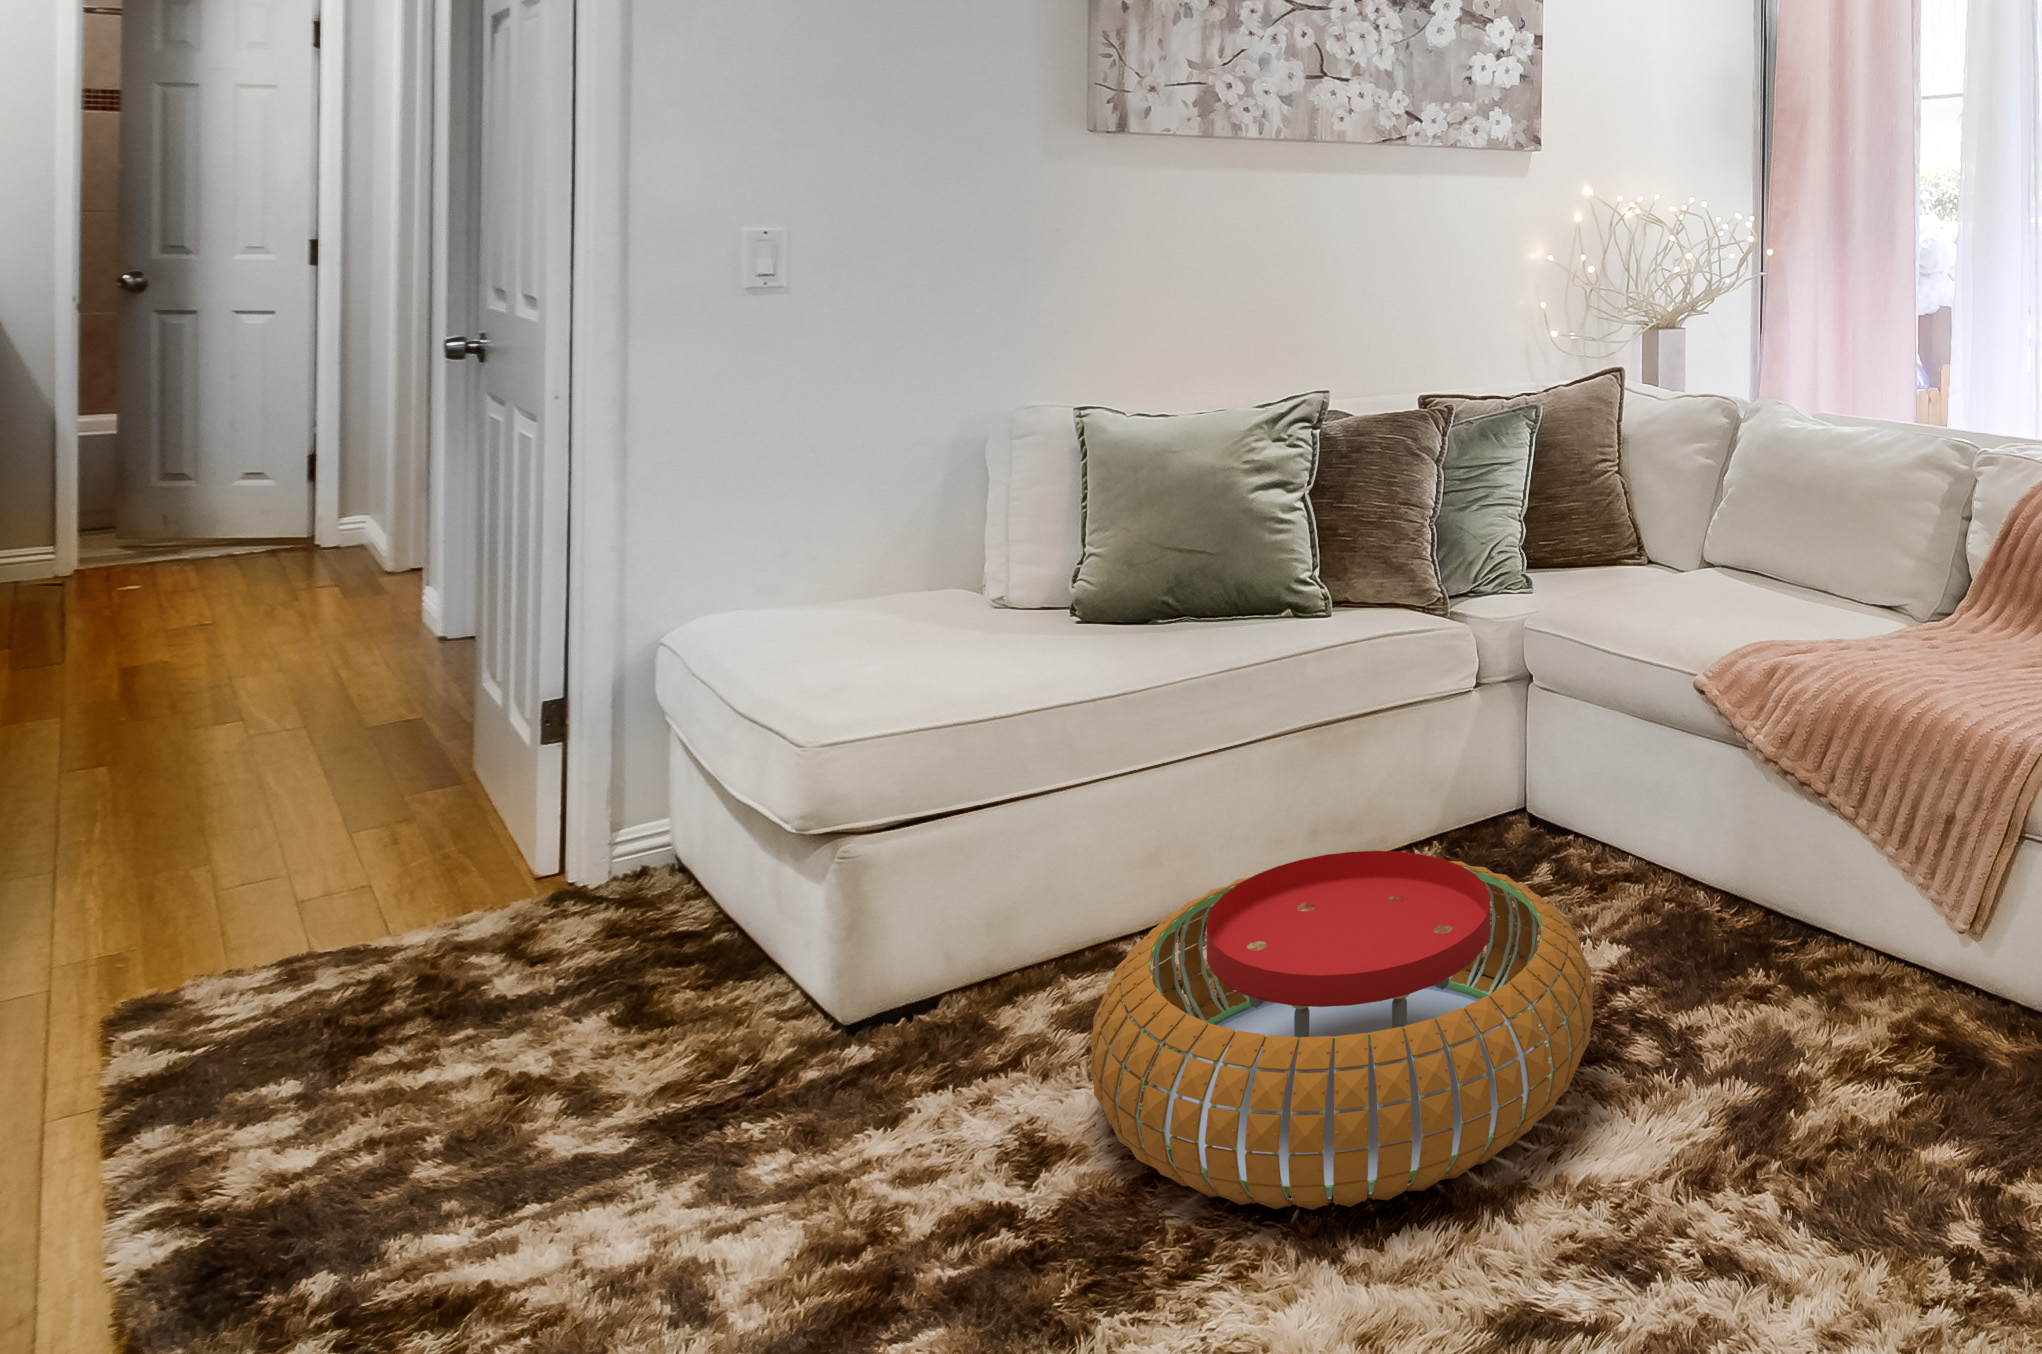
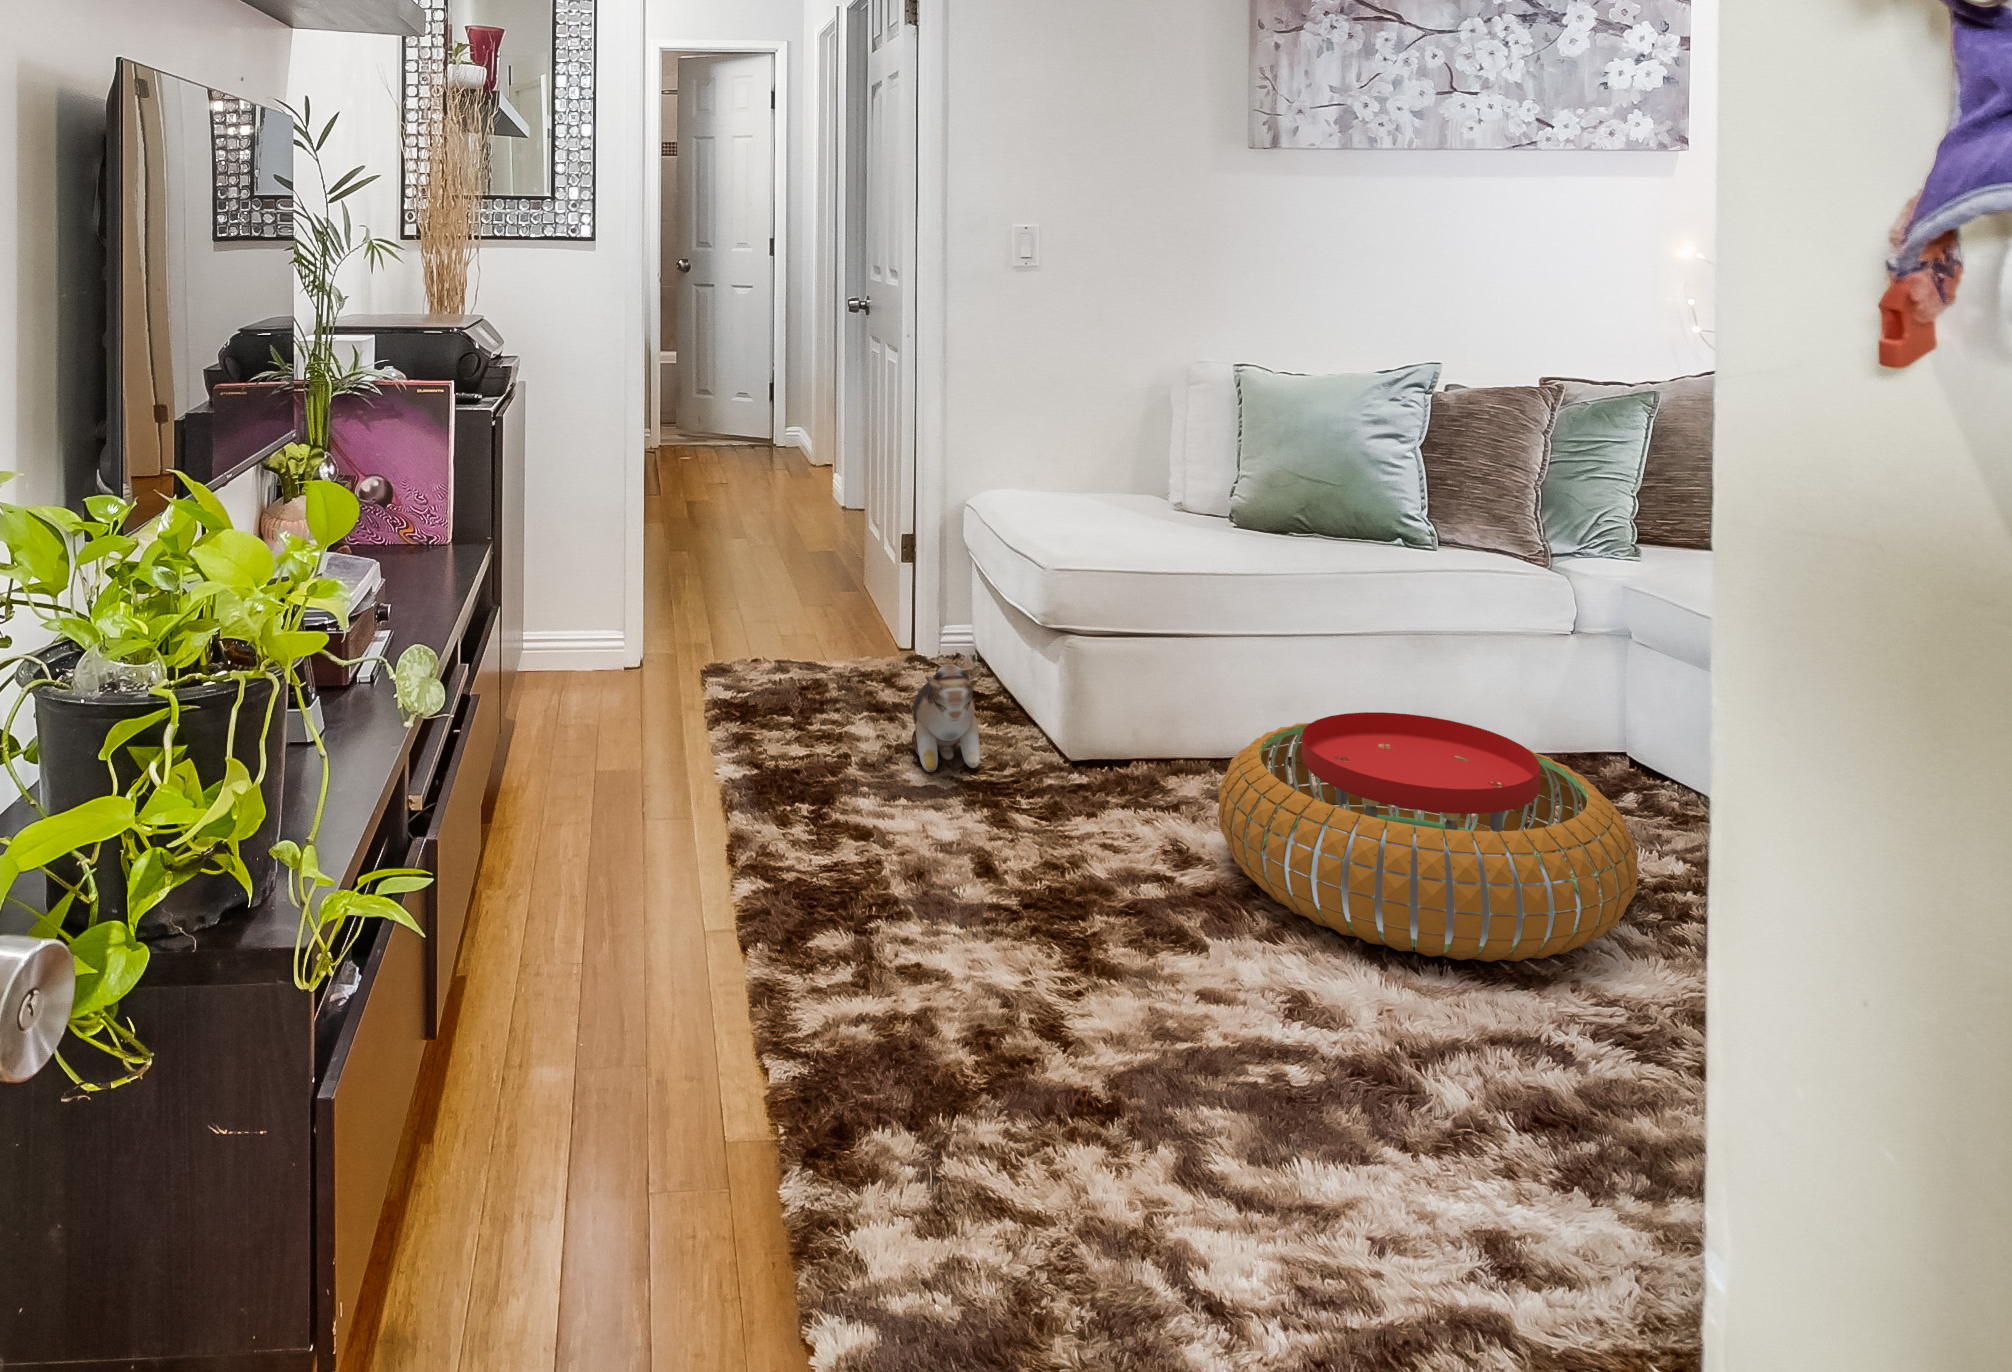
plush toy: none [561,946,692,1133] -> present [912,663,980,772]

